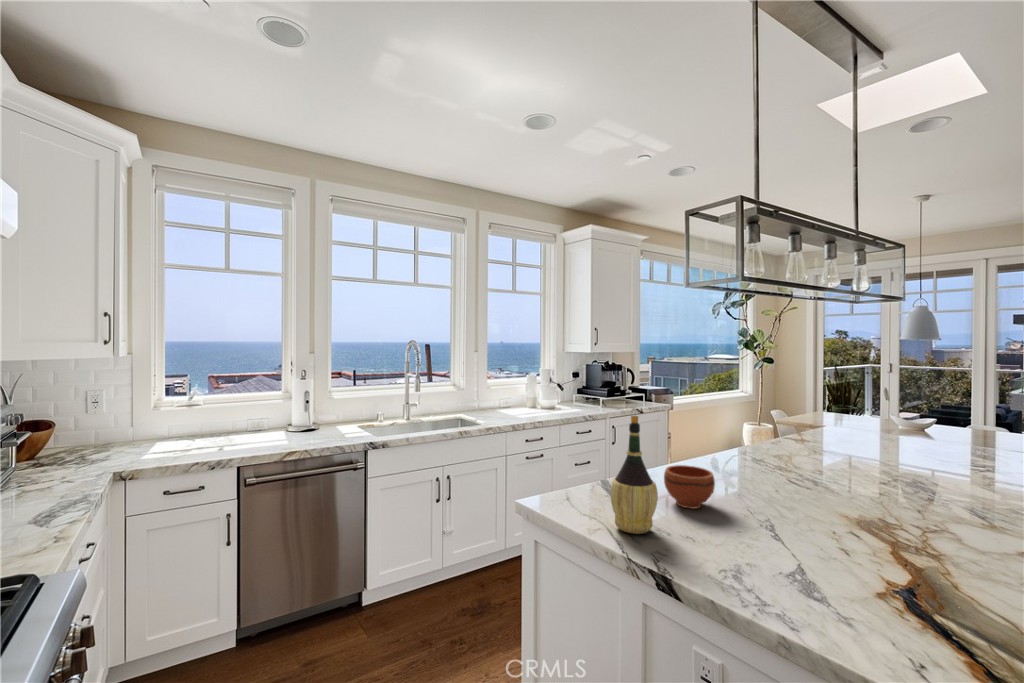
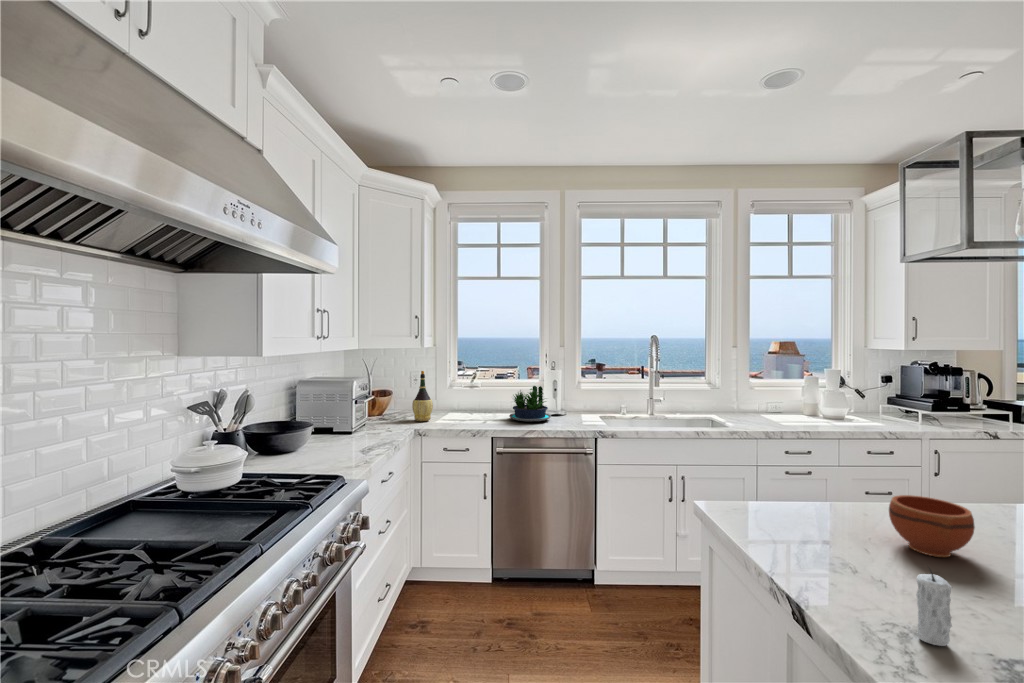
potted plant: none [253,399,308,442] -> present [509,386,551,422]
wine bottle: present [611,415,658,534] -> present [412,371,433,421]
candle: none [737,518,758,578] -> present [916,572,952,646]

